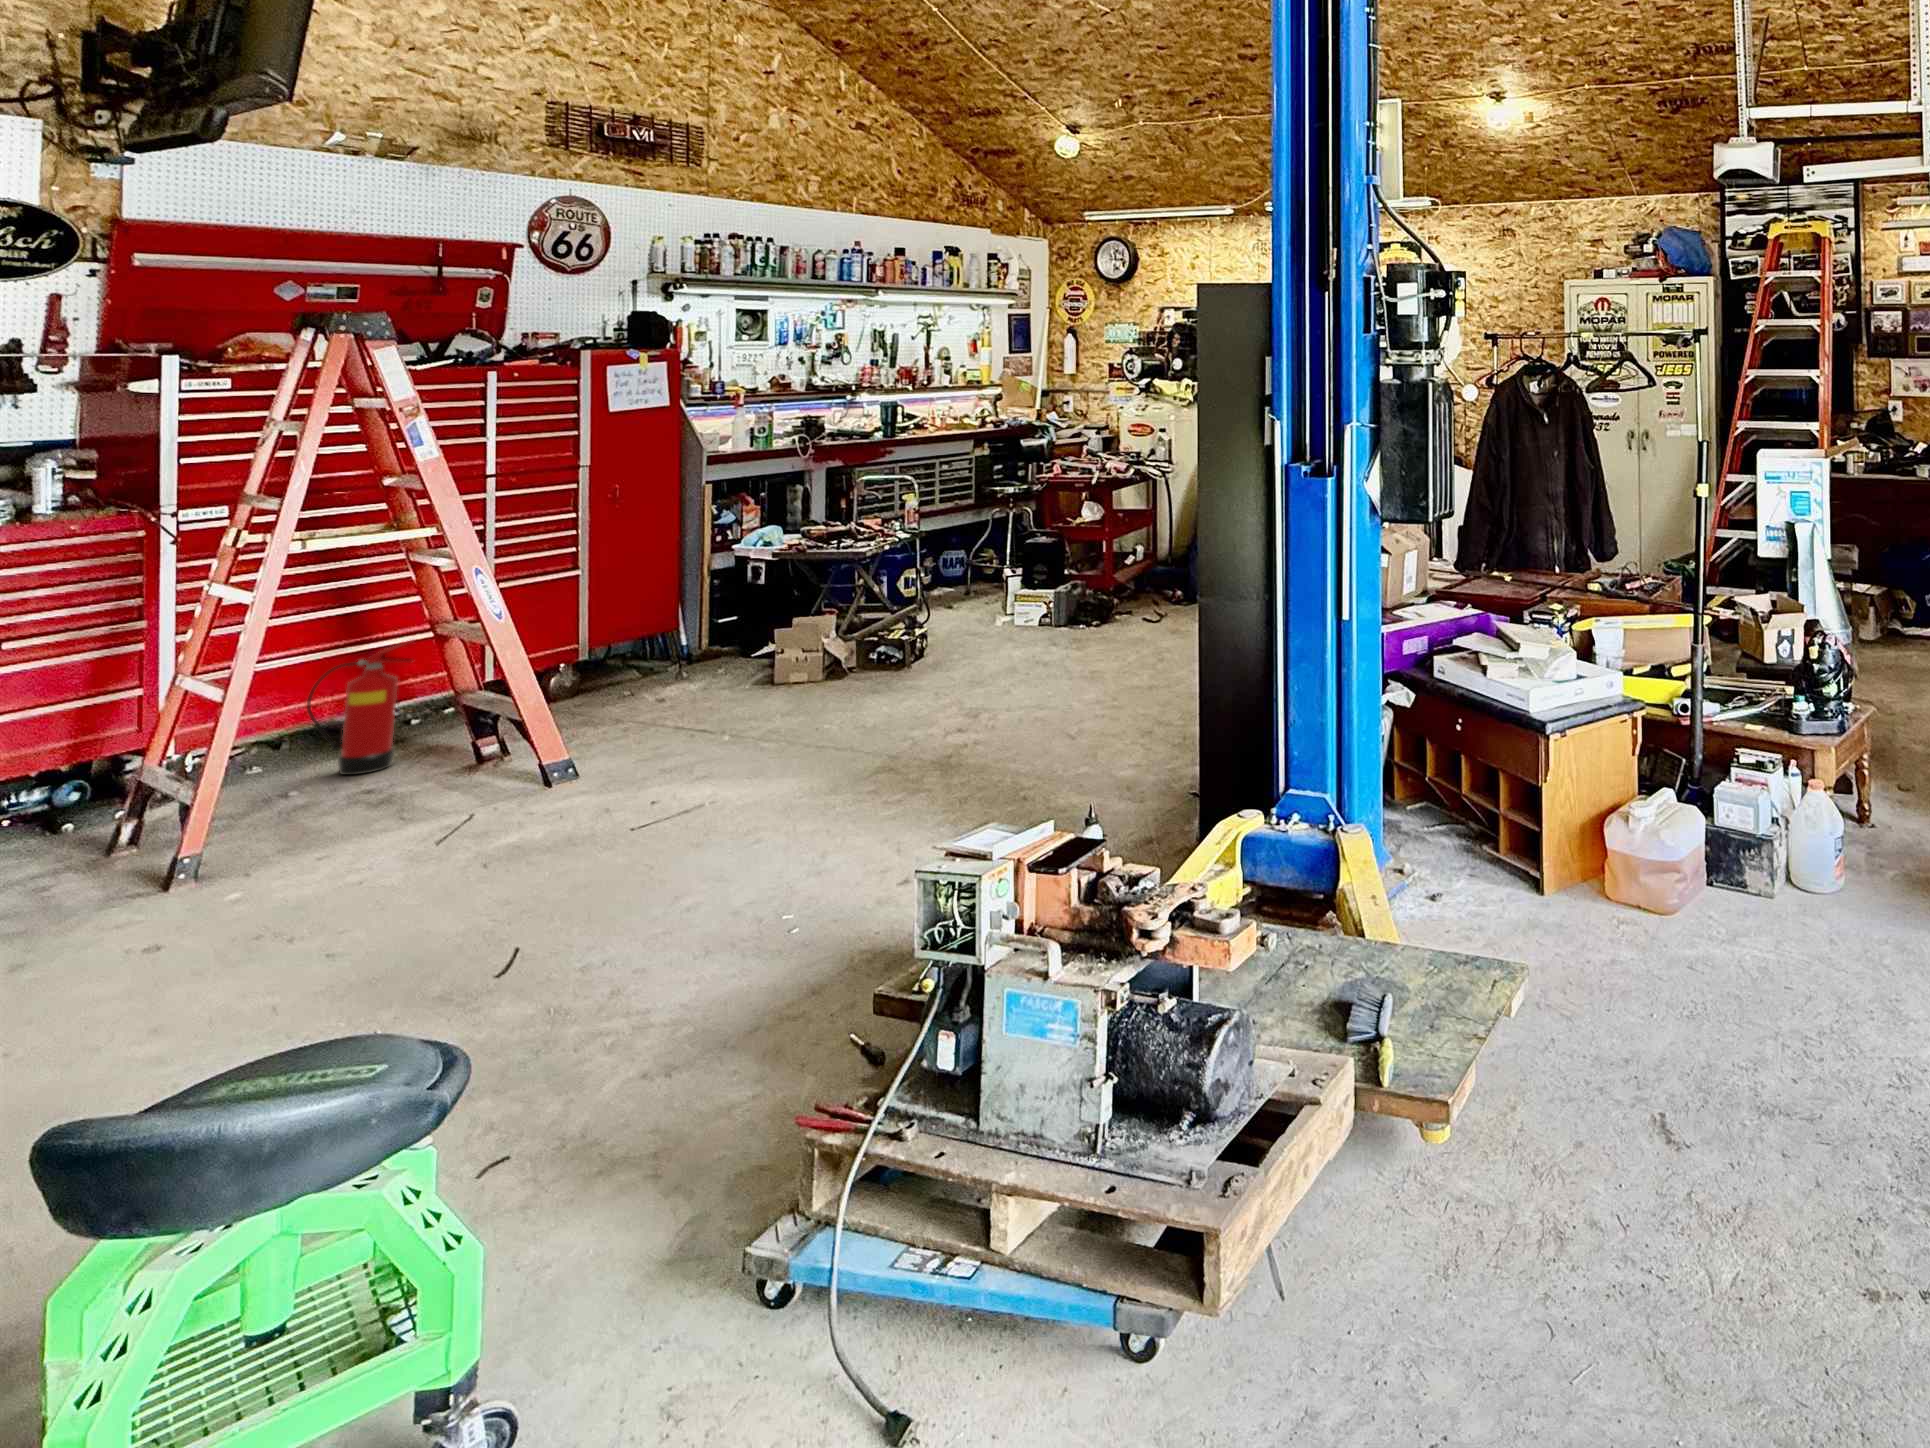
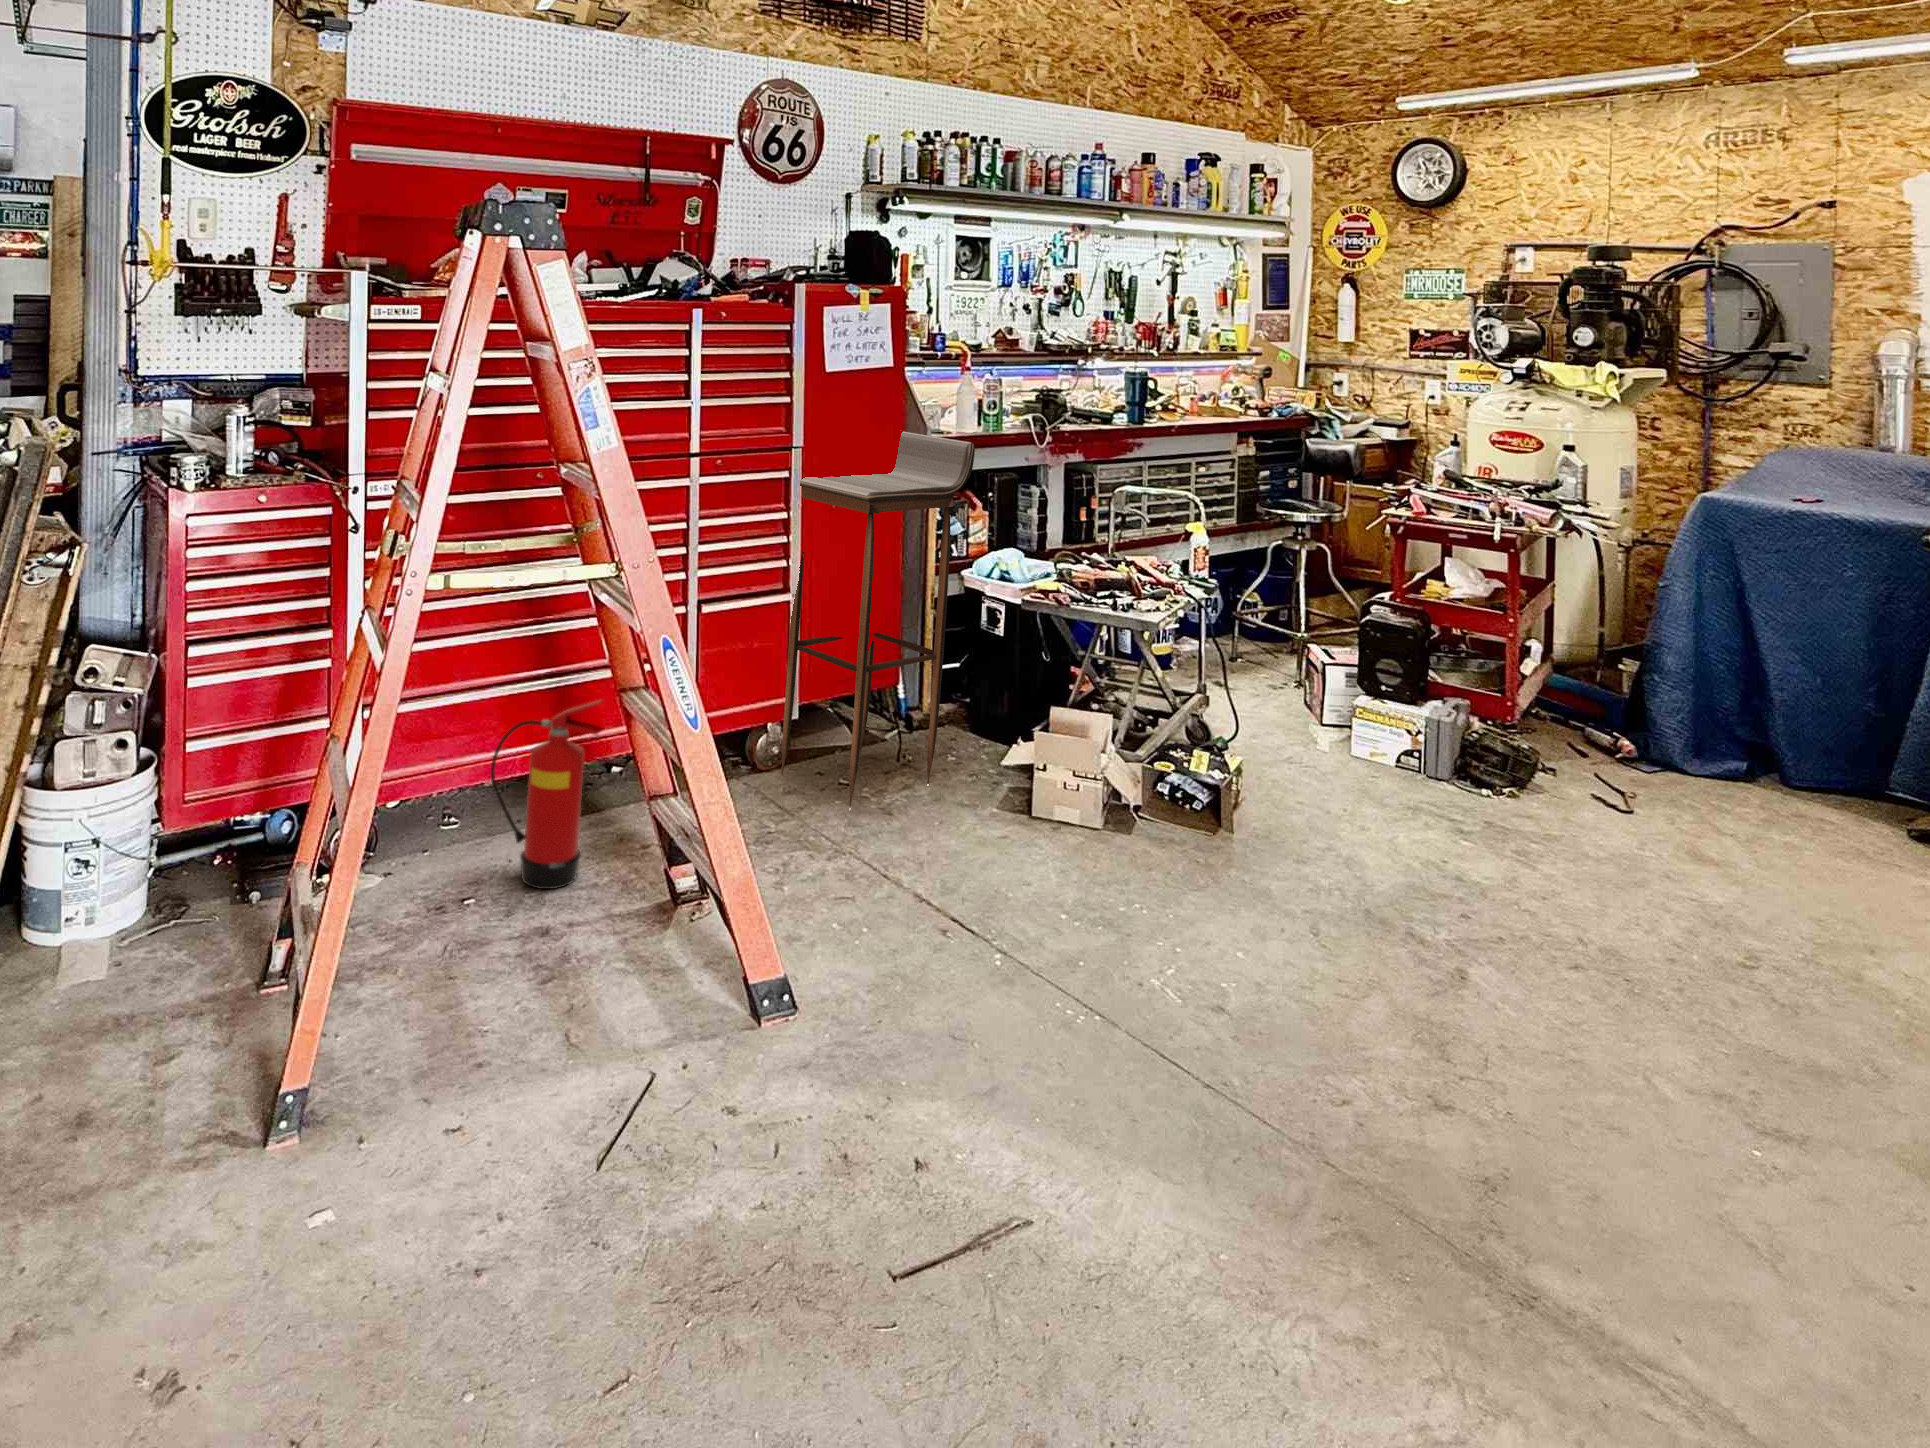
bar stool: none [574,449,734,701] -> present [782,431,975,807]

